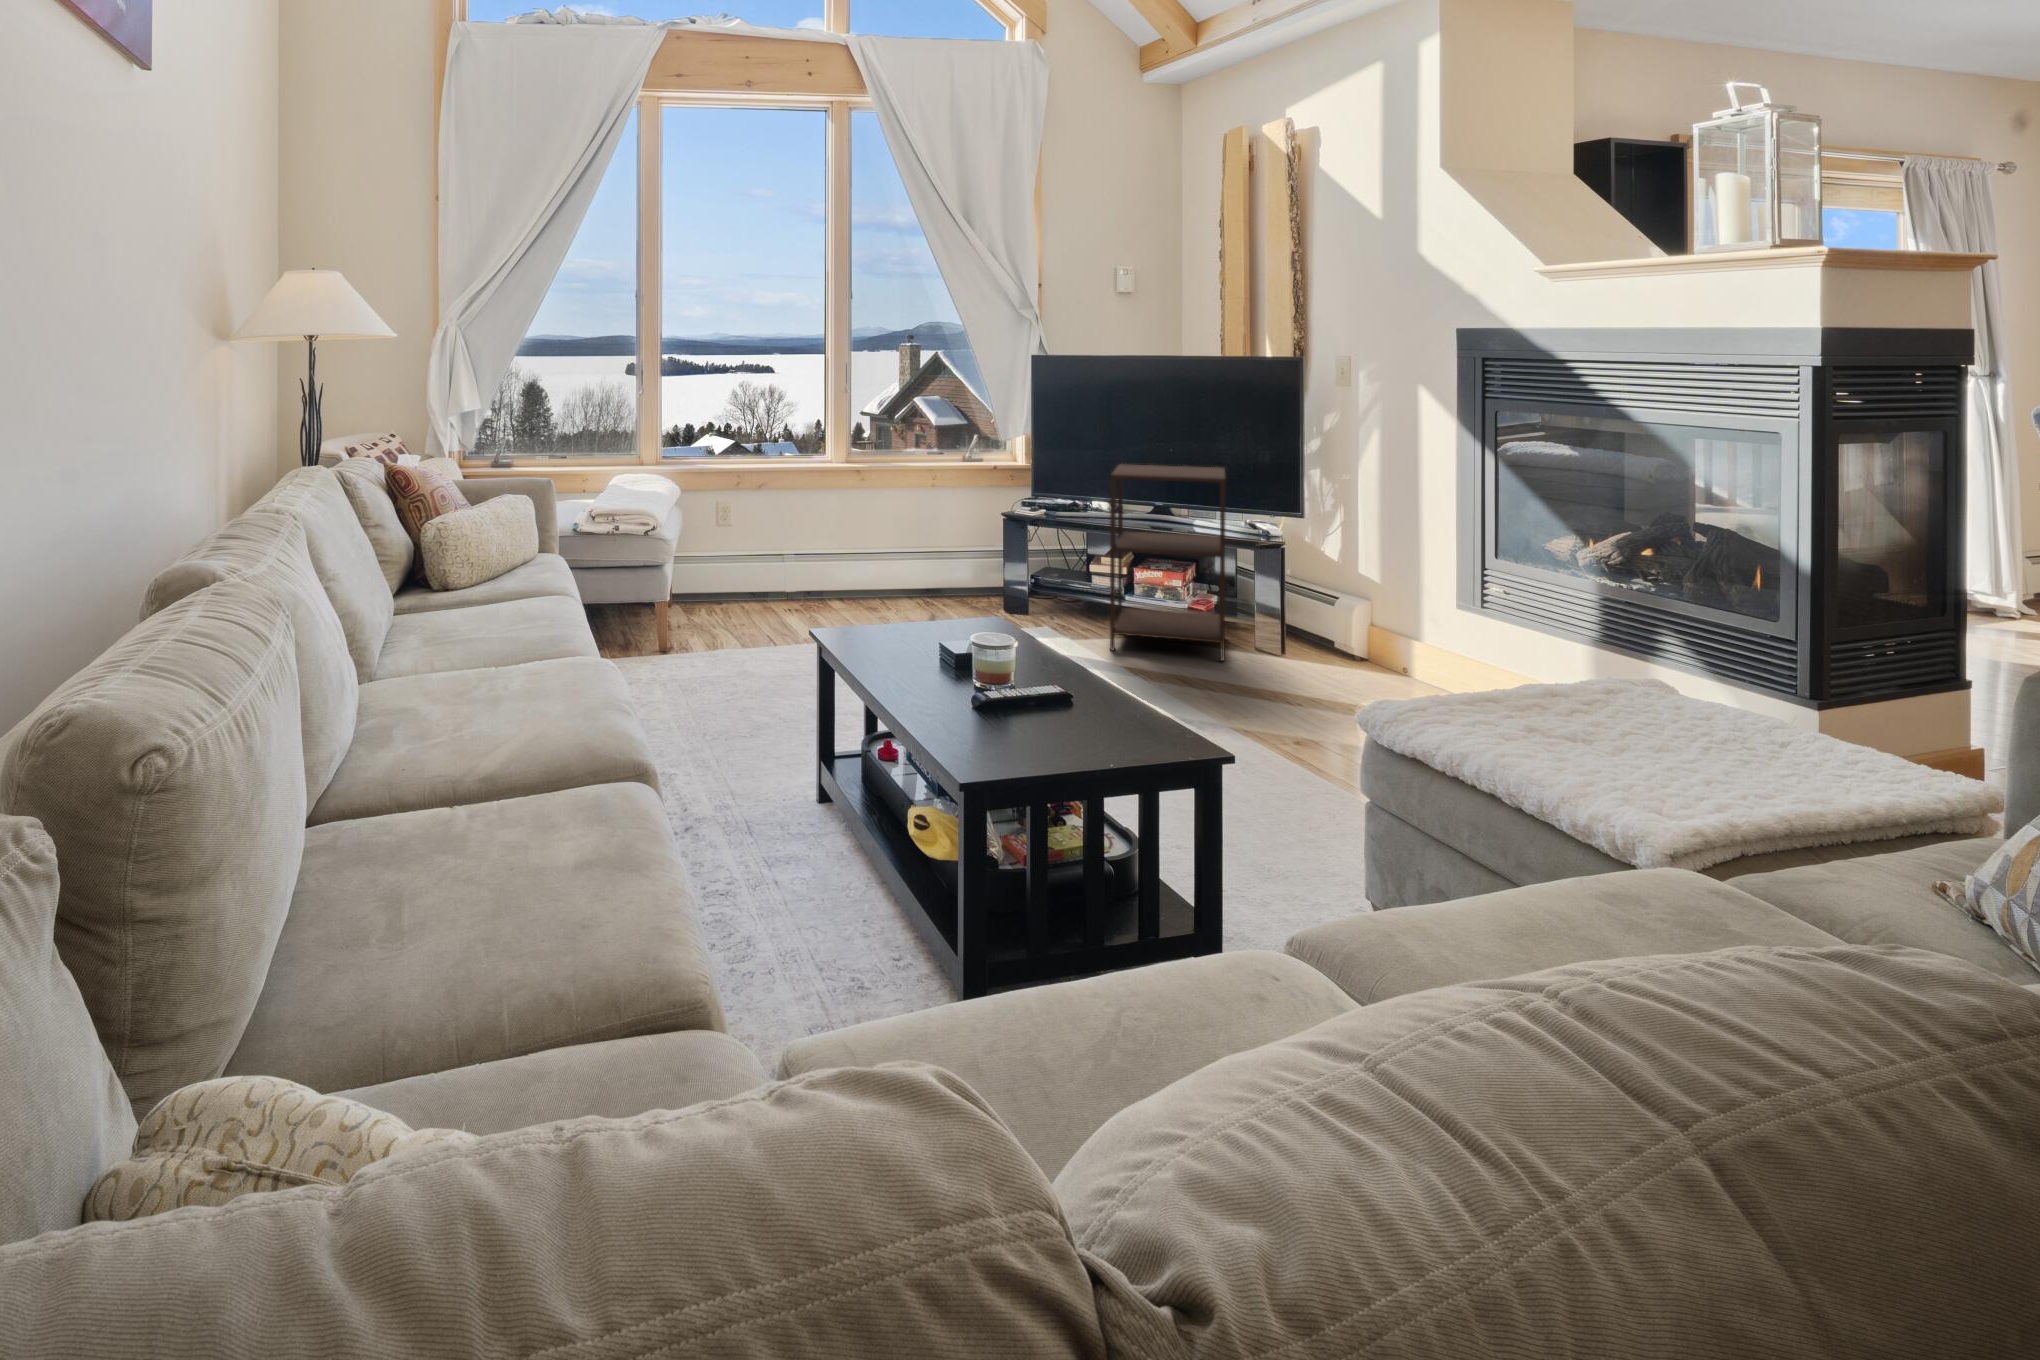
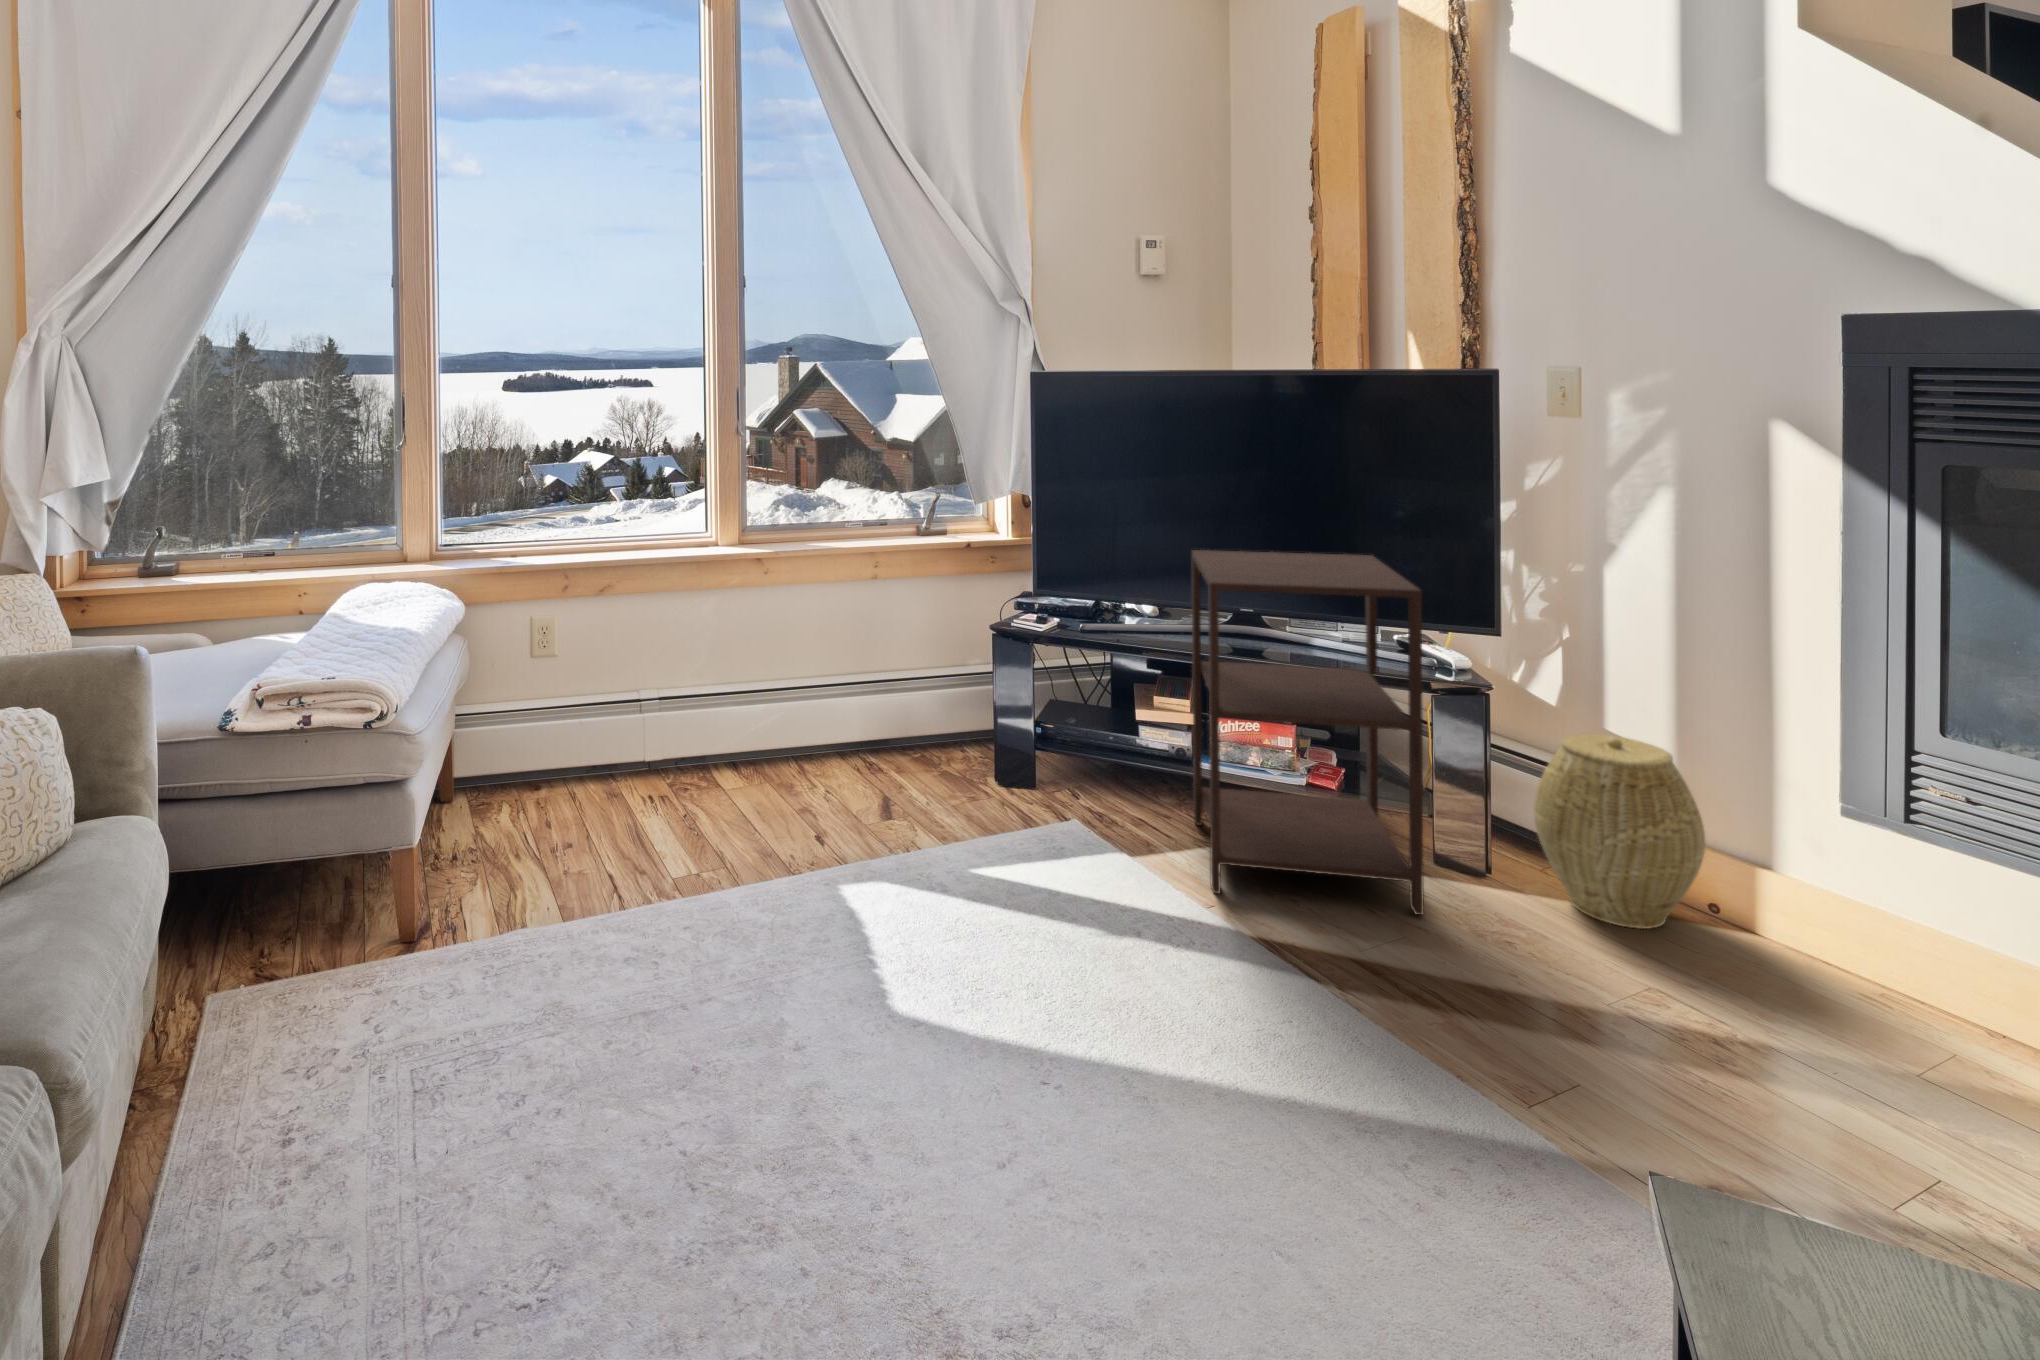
woven basket: none [1299,567,1386,671] -> present [1533,734,1705,929]

